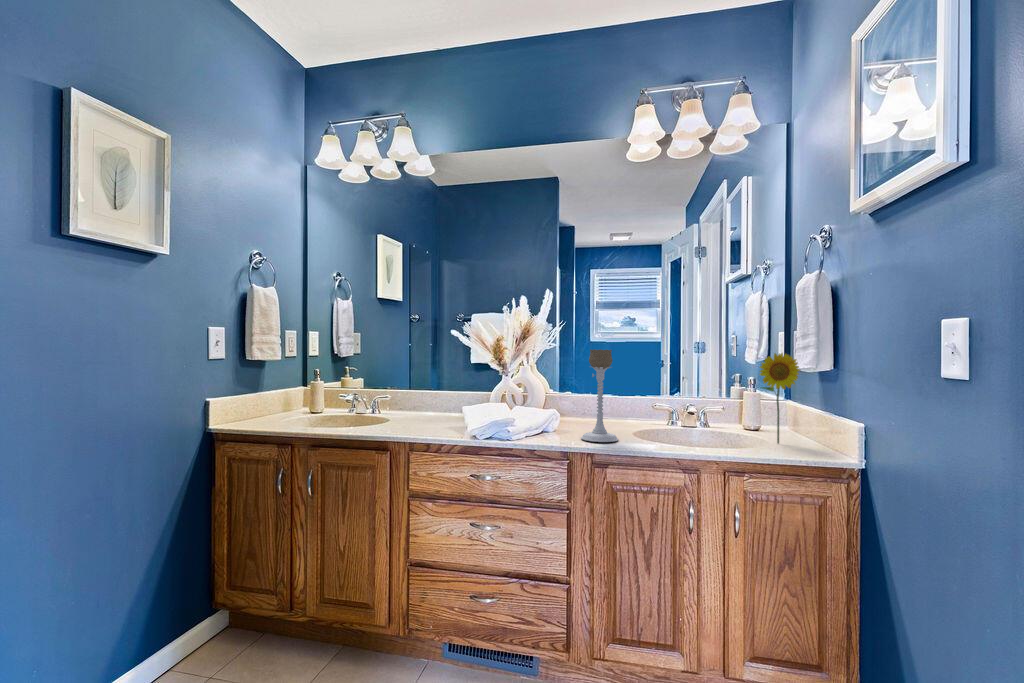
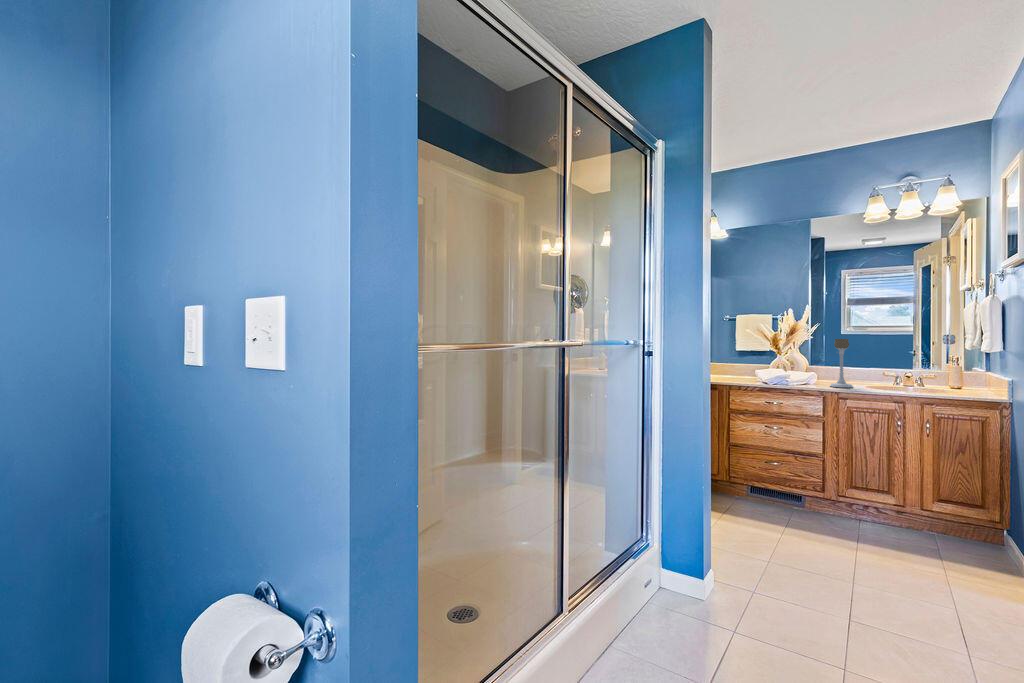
flower: present [760,353,800,443] -> none [948,339,977,391]

